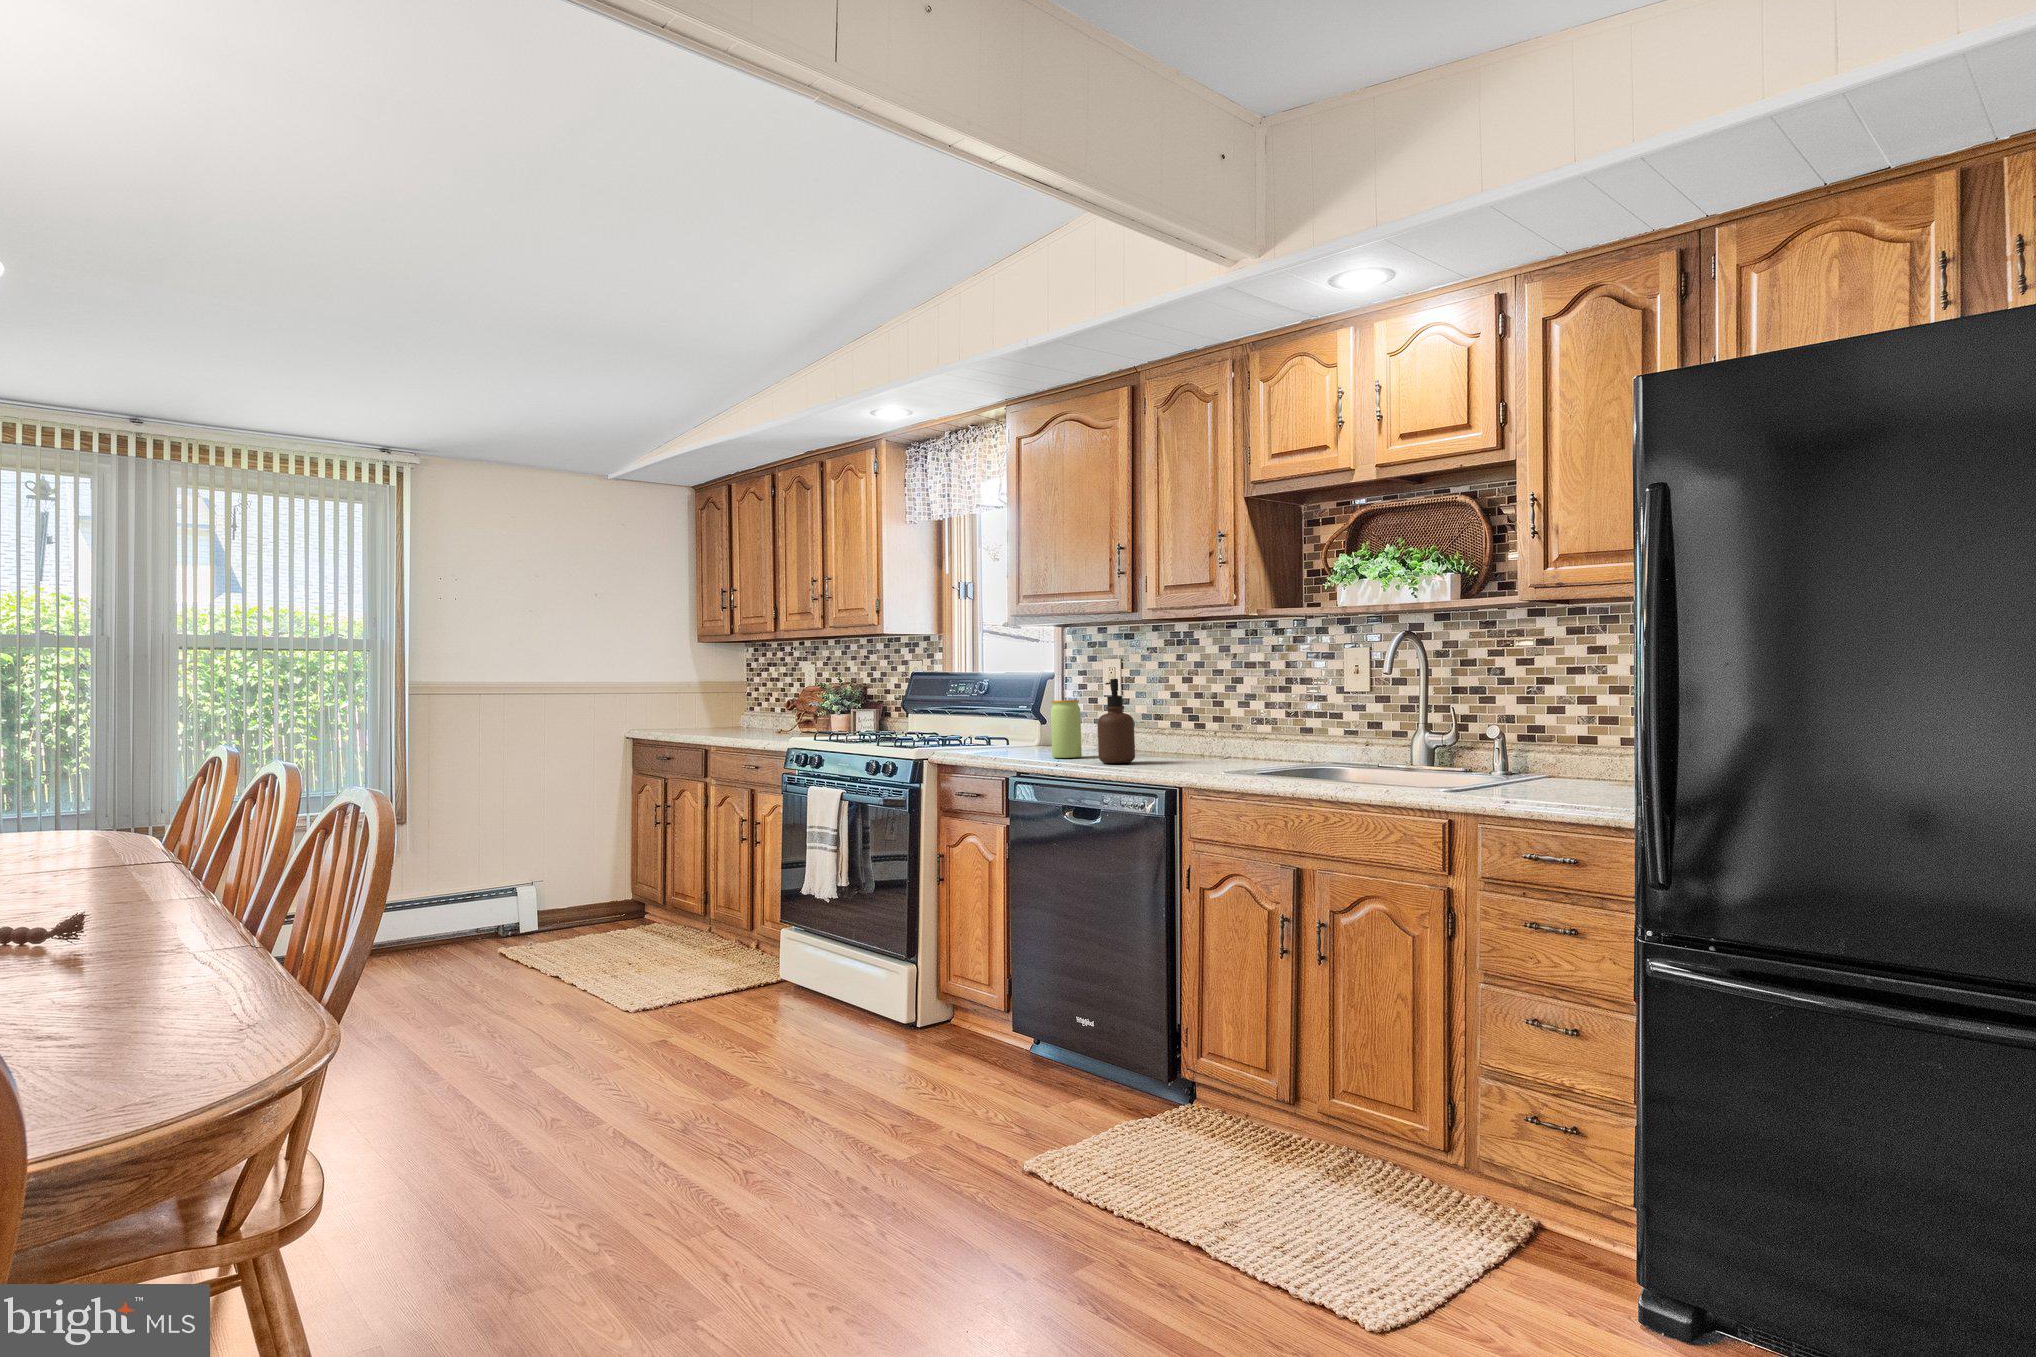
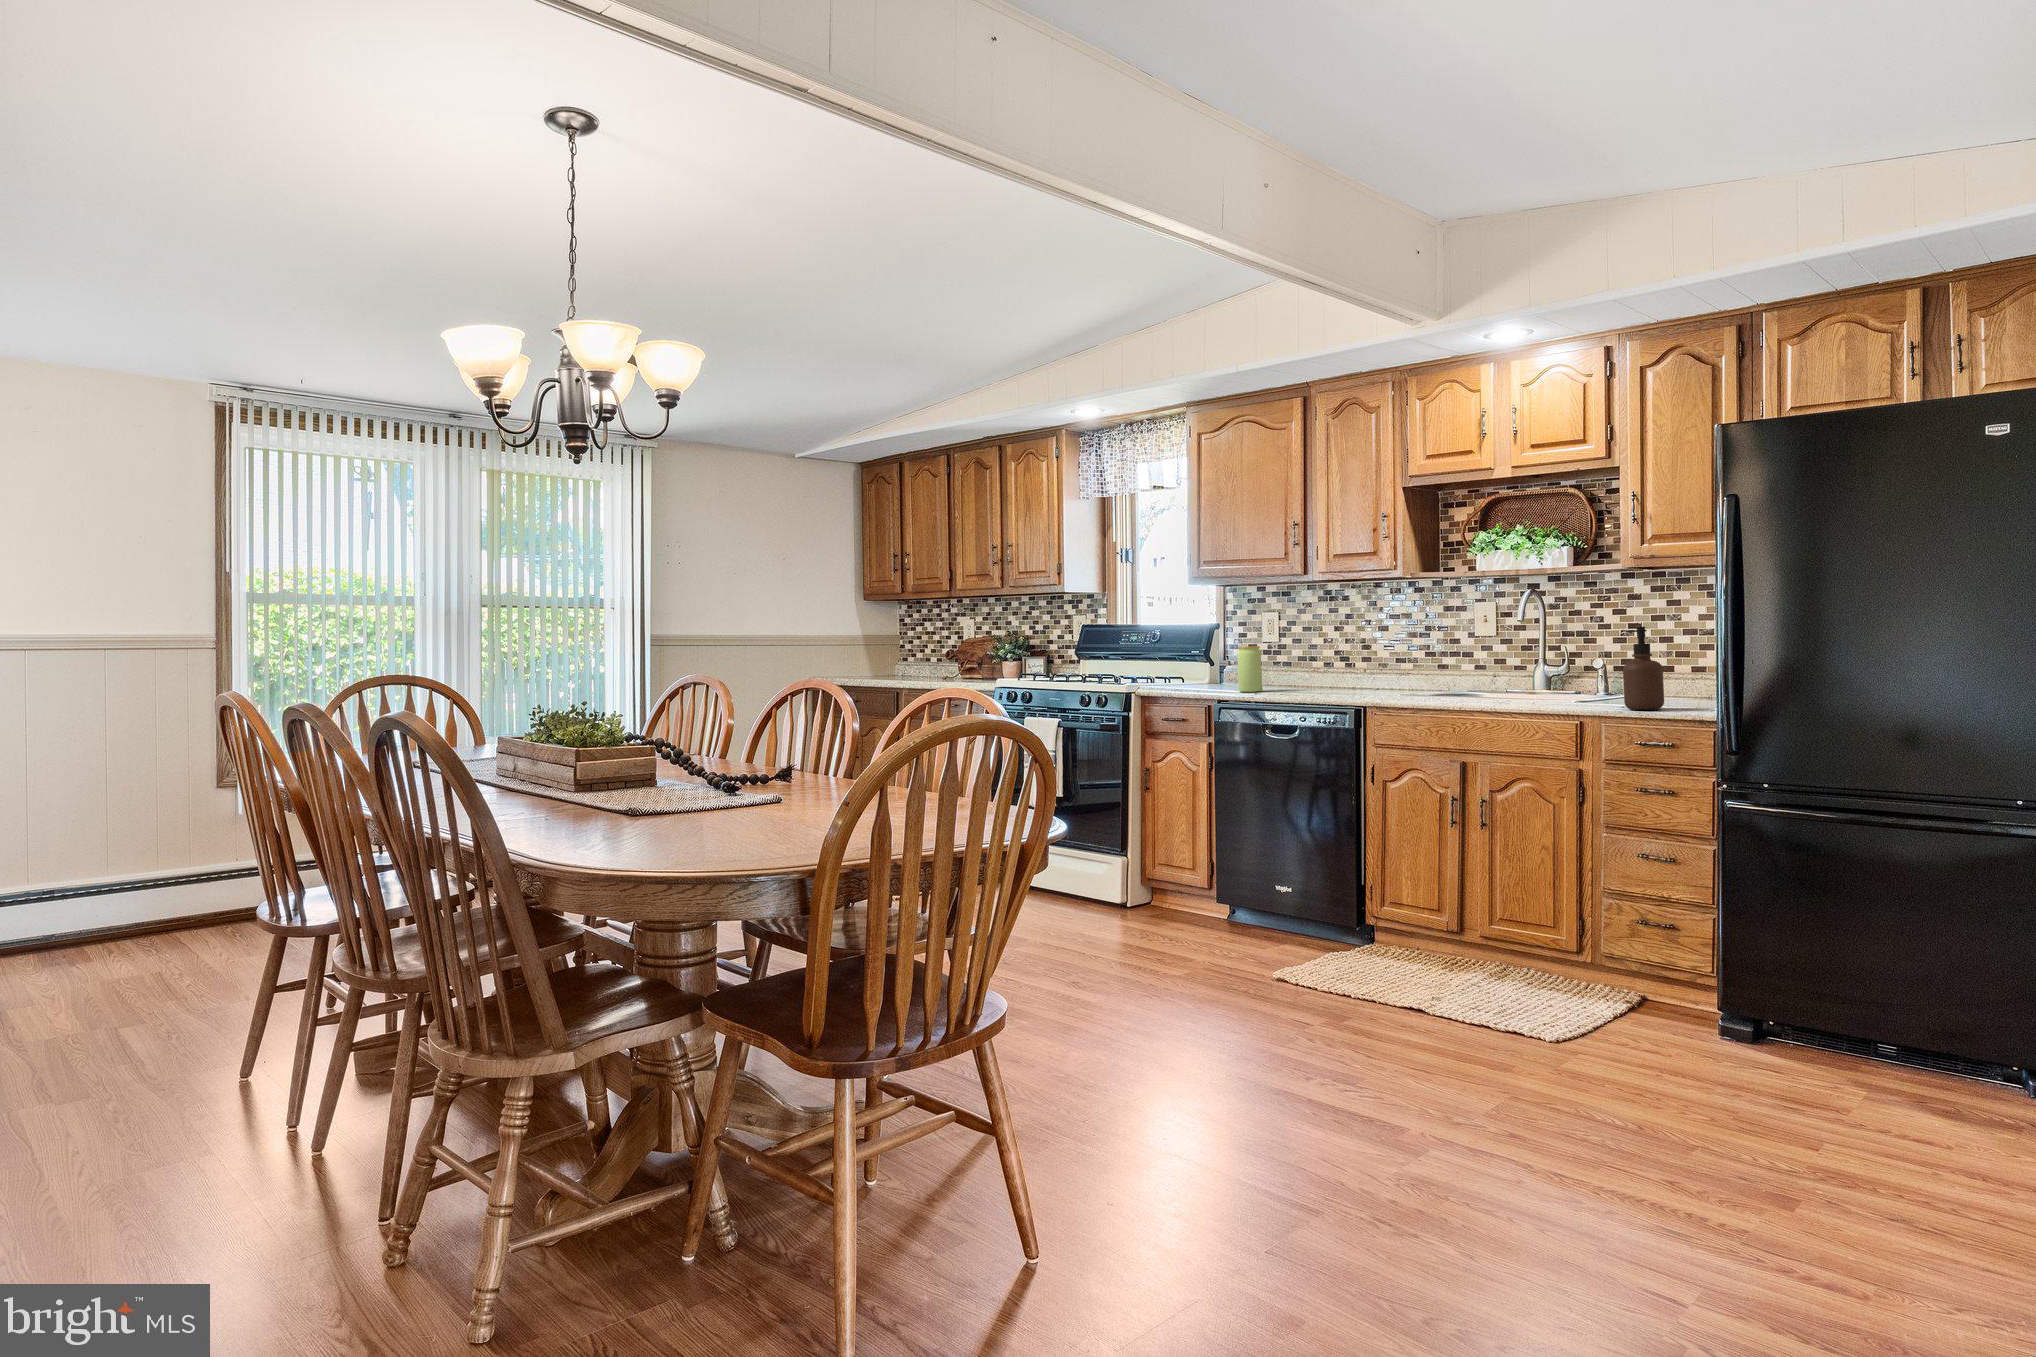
soap dispenser: present [1097,679,1135,763] -> present [1623,627,1664,710]

